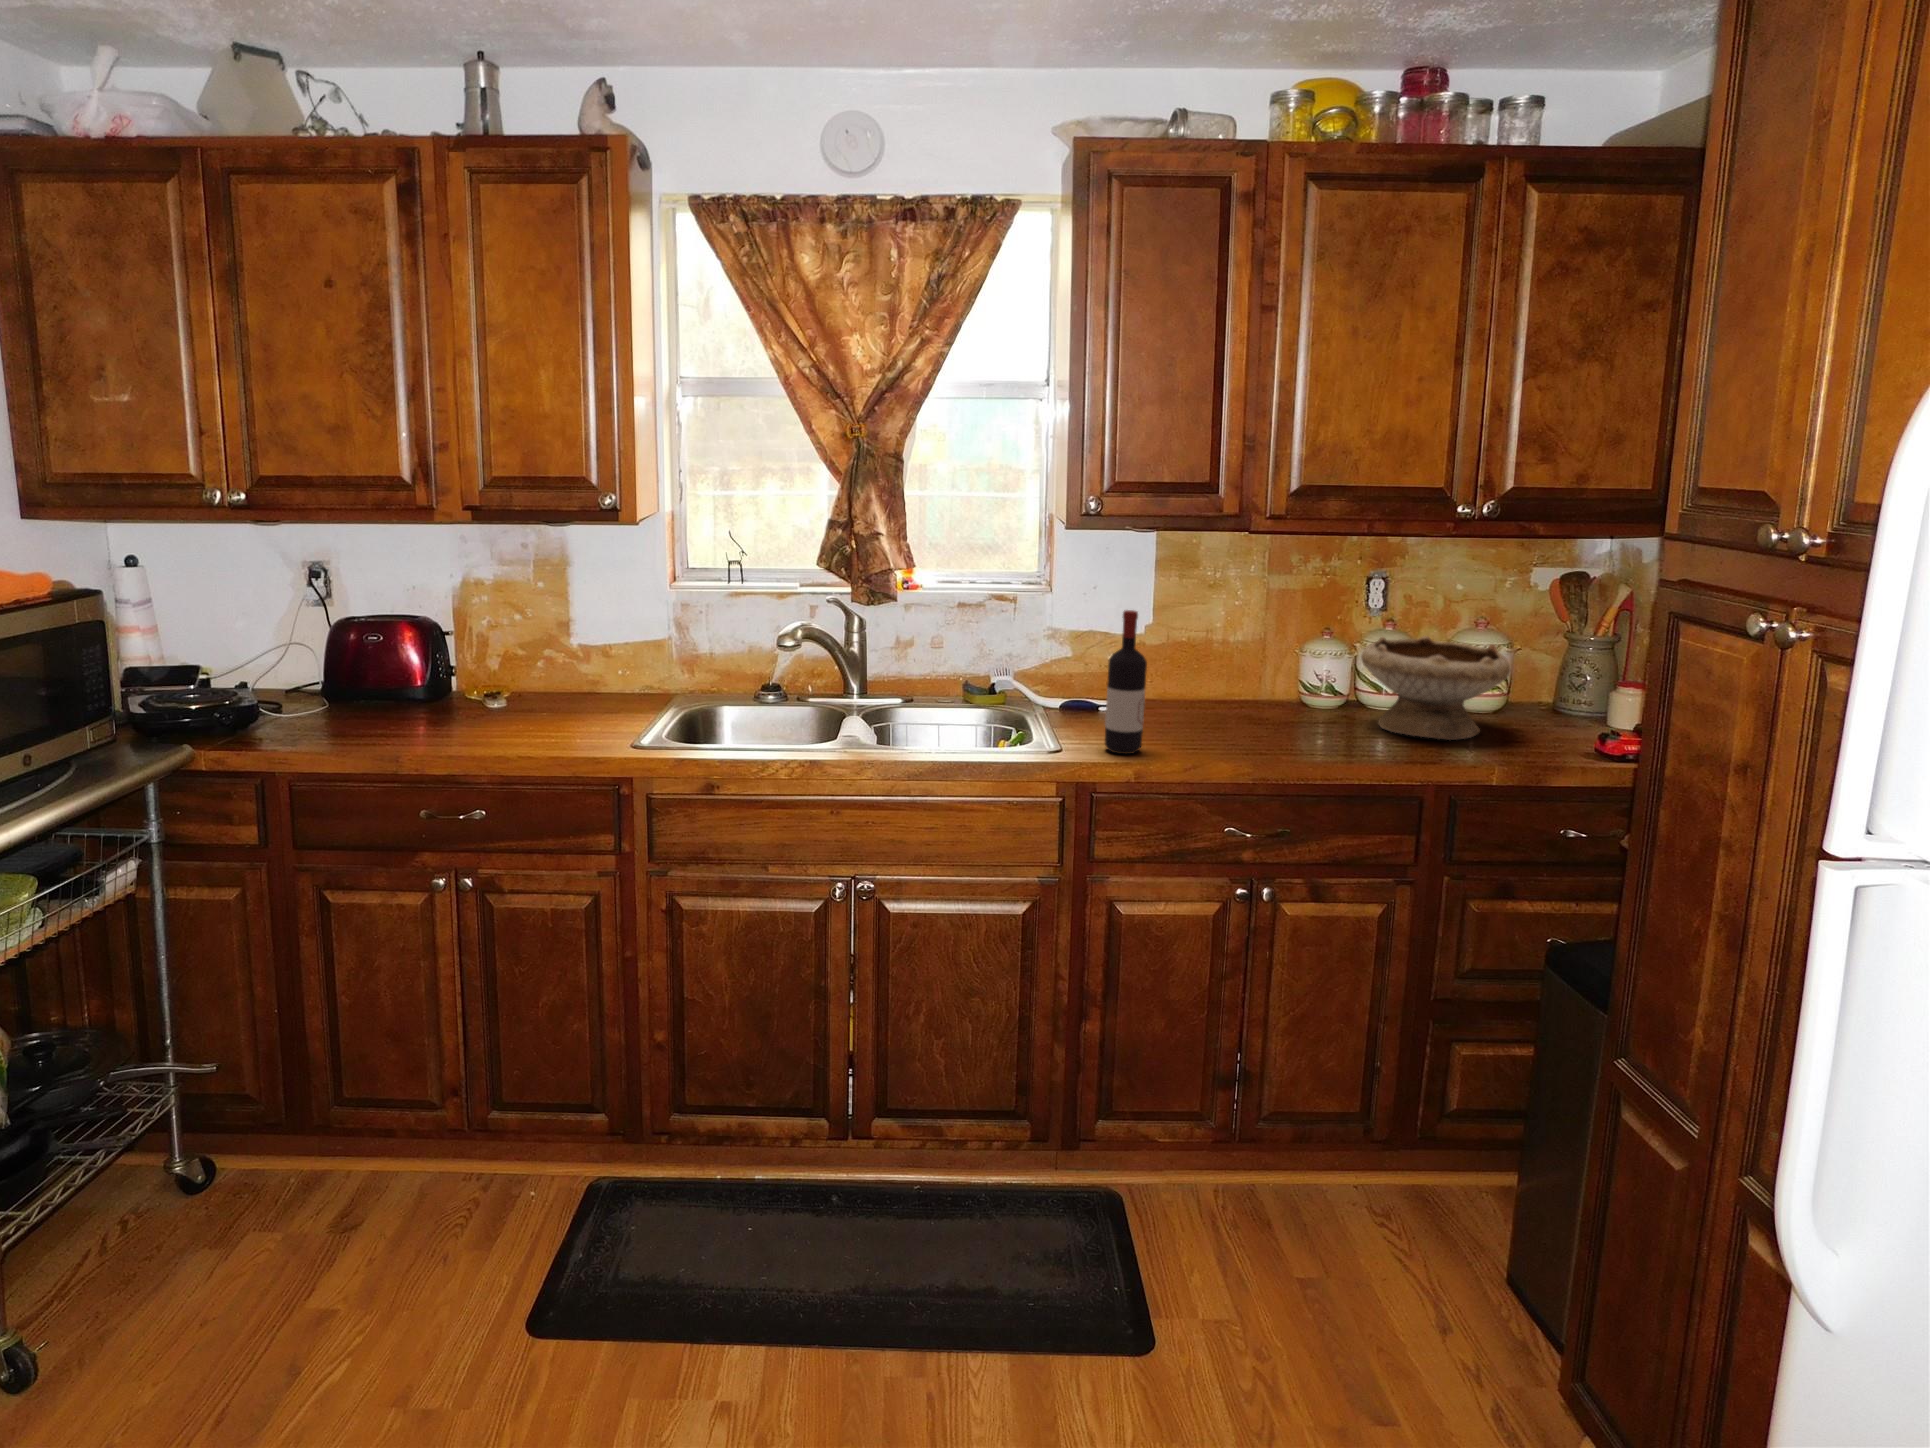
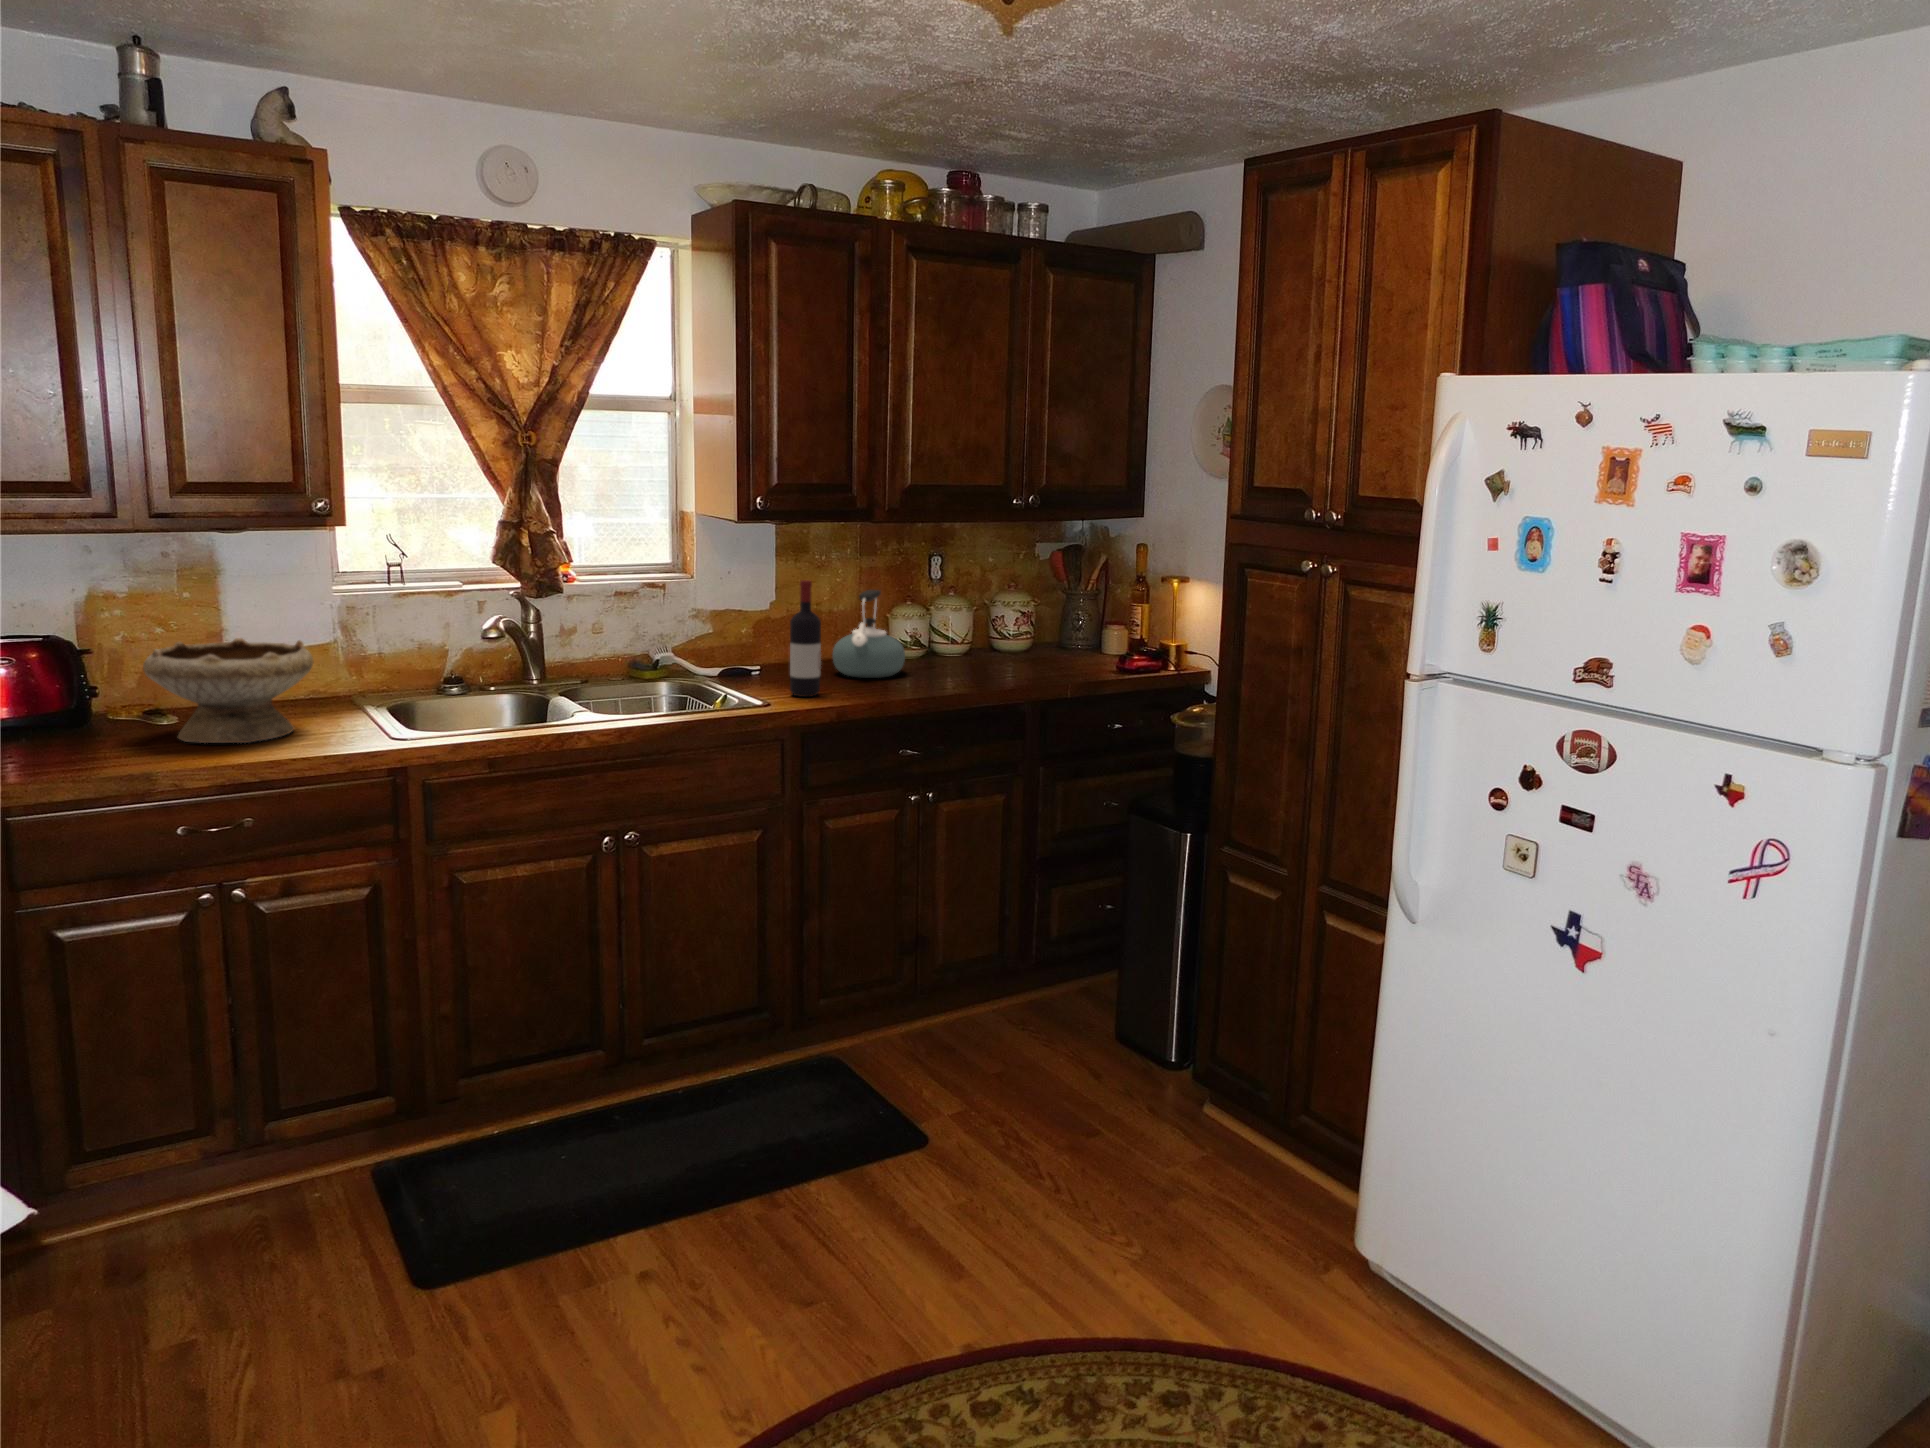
kettle: none [1194,621,1288,734] -> present [833,590,905,678]
bowl: present [1361,636,1510,740] -> present [143,638,313,743]

